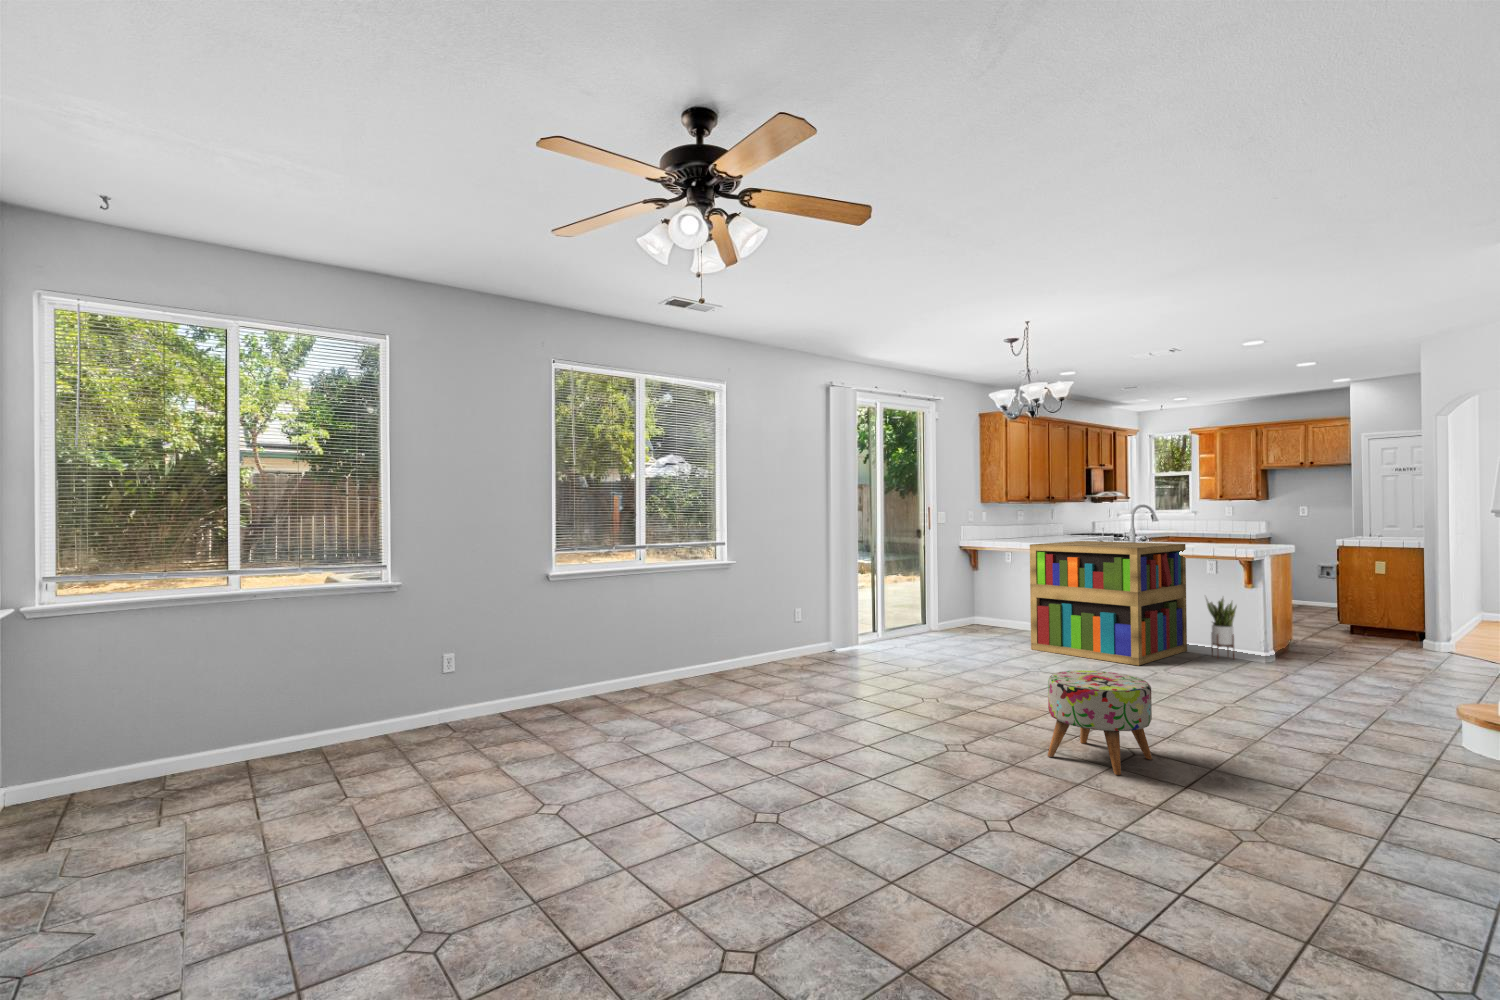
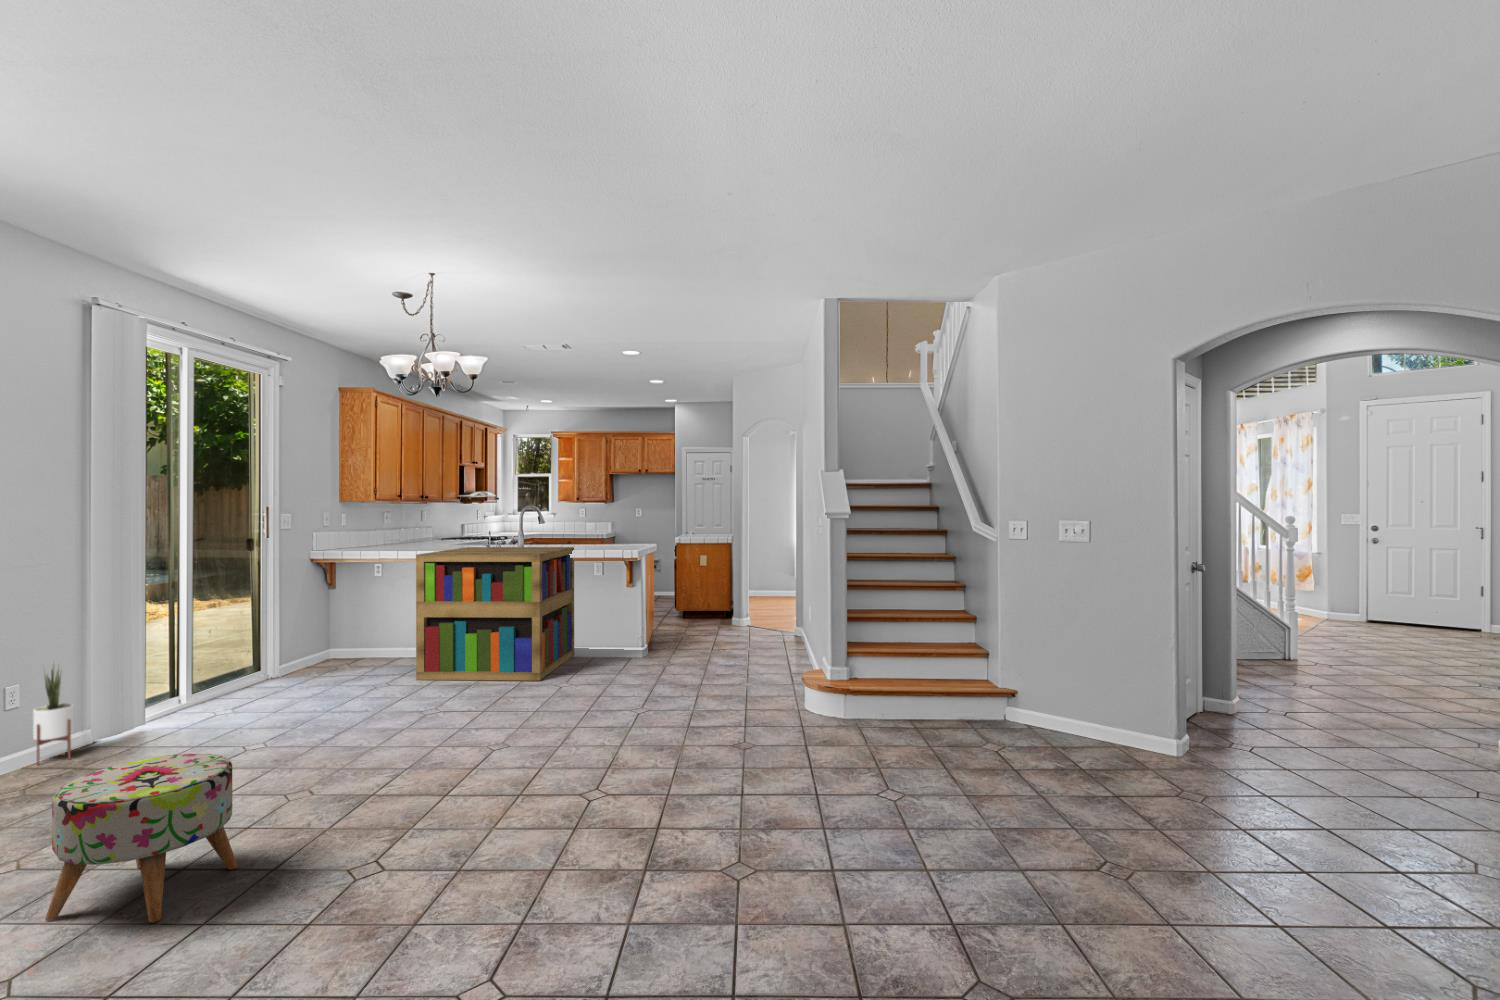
potted plant: present [1206,597,1237,658] -> present [33,662,74,764]
ottoman: present [1047,670,1152,775] -> present [45,754,238,923]

